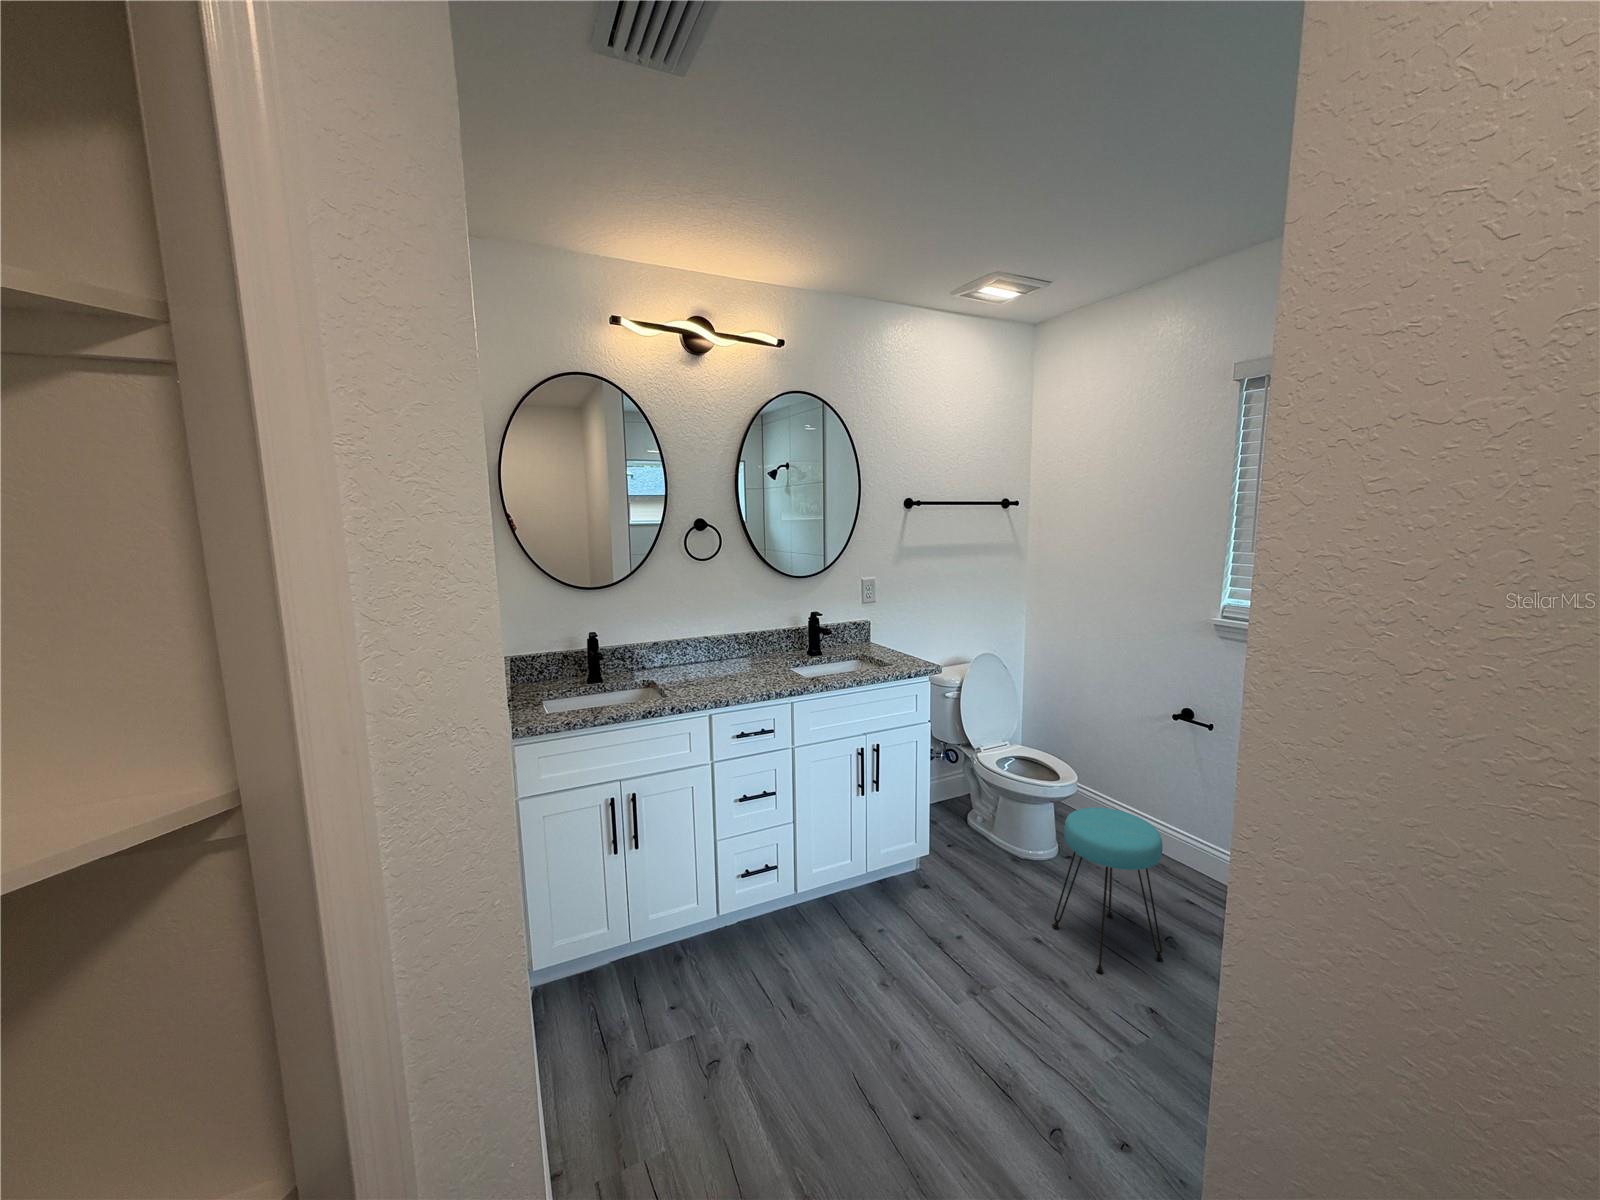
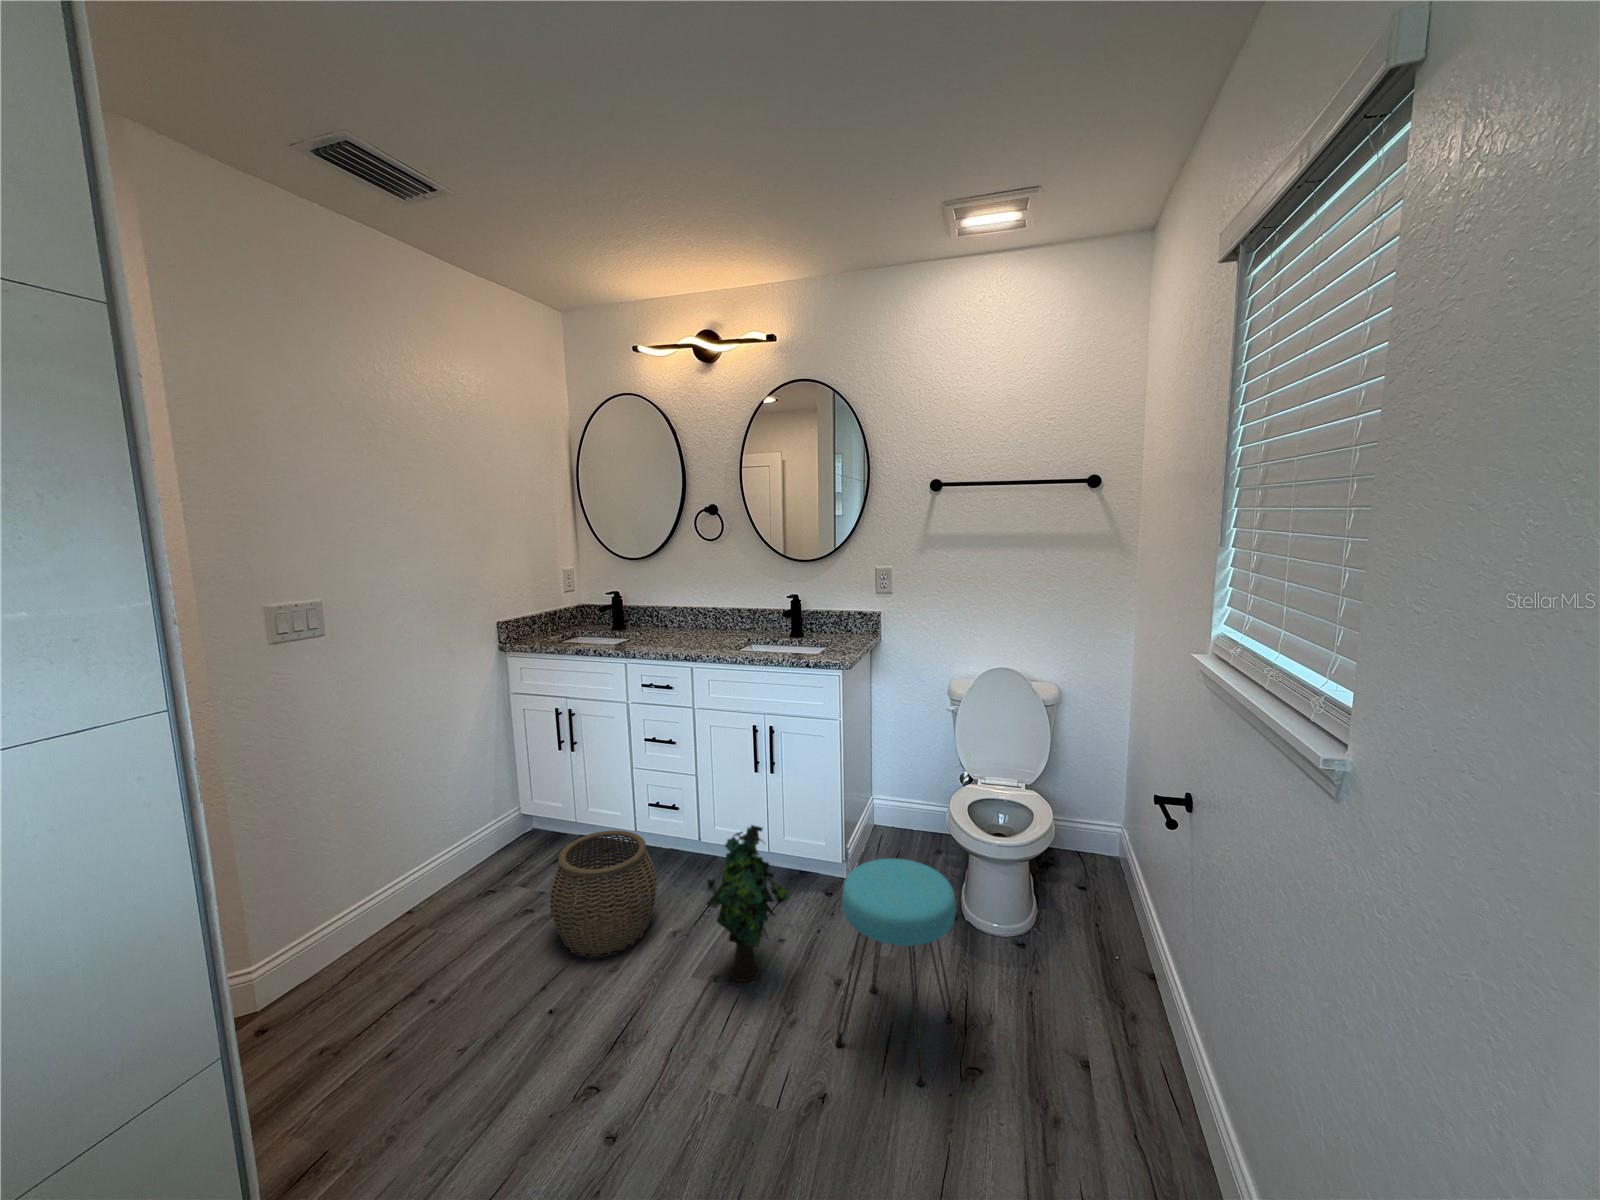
decorative plant: none [932,829,1027,982] -> present [706,825,789,982]
woven basket: none [769,903,889,1062] -> present [549,830,657,956]

